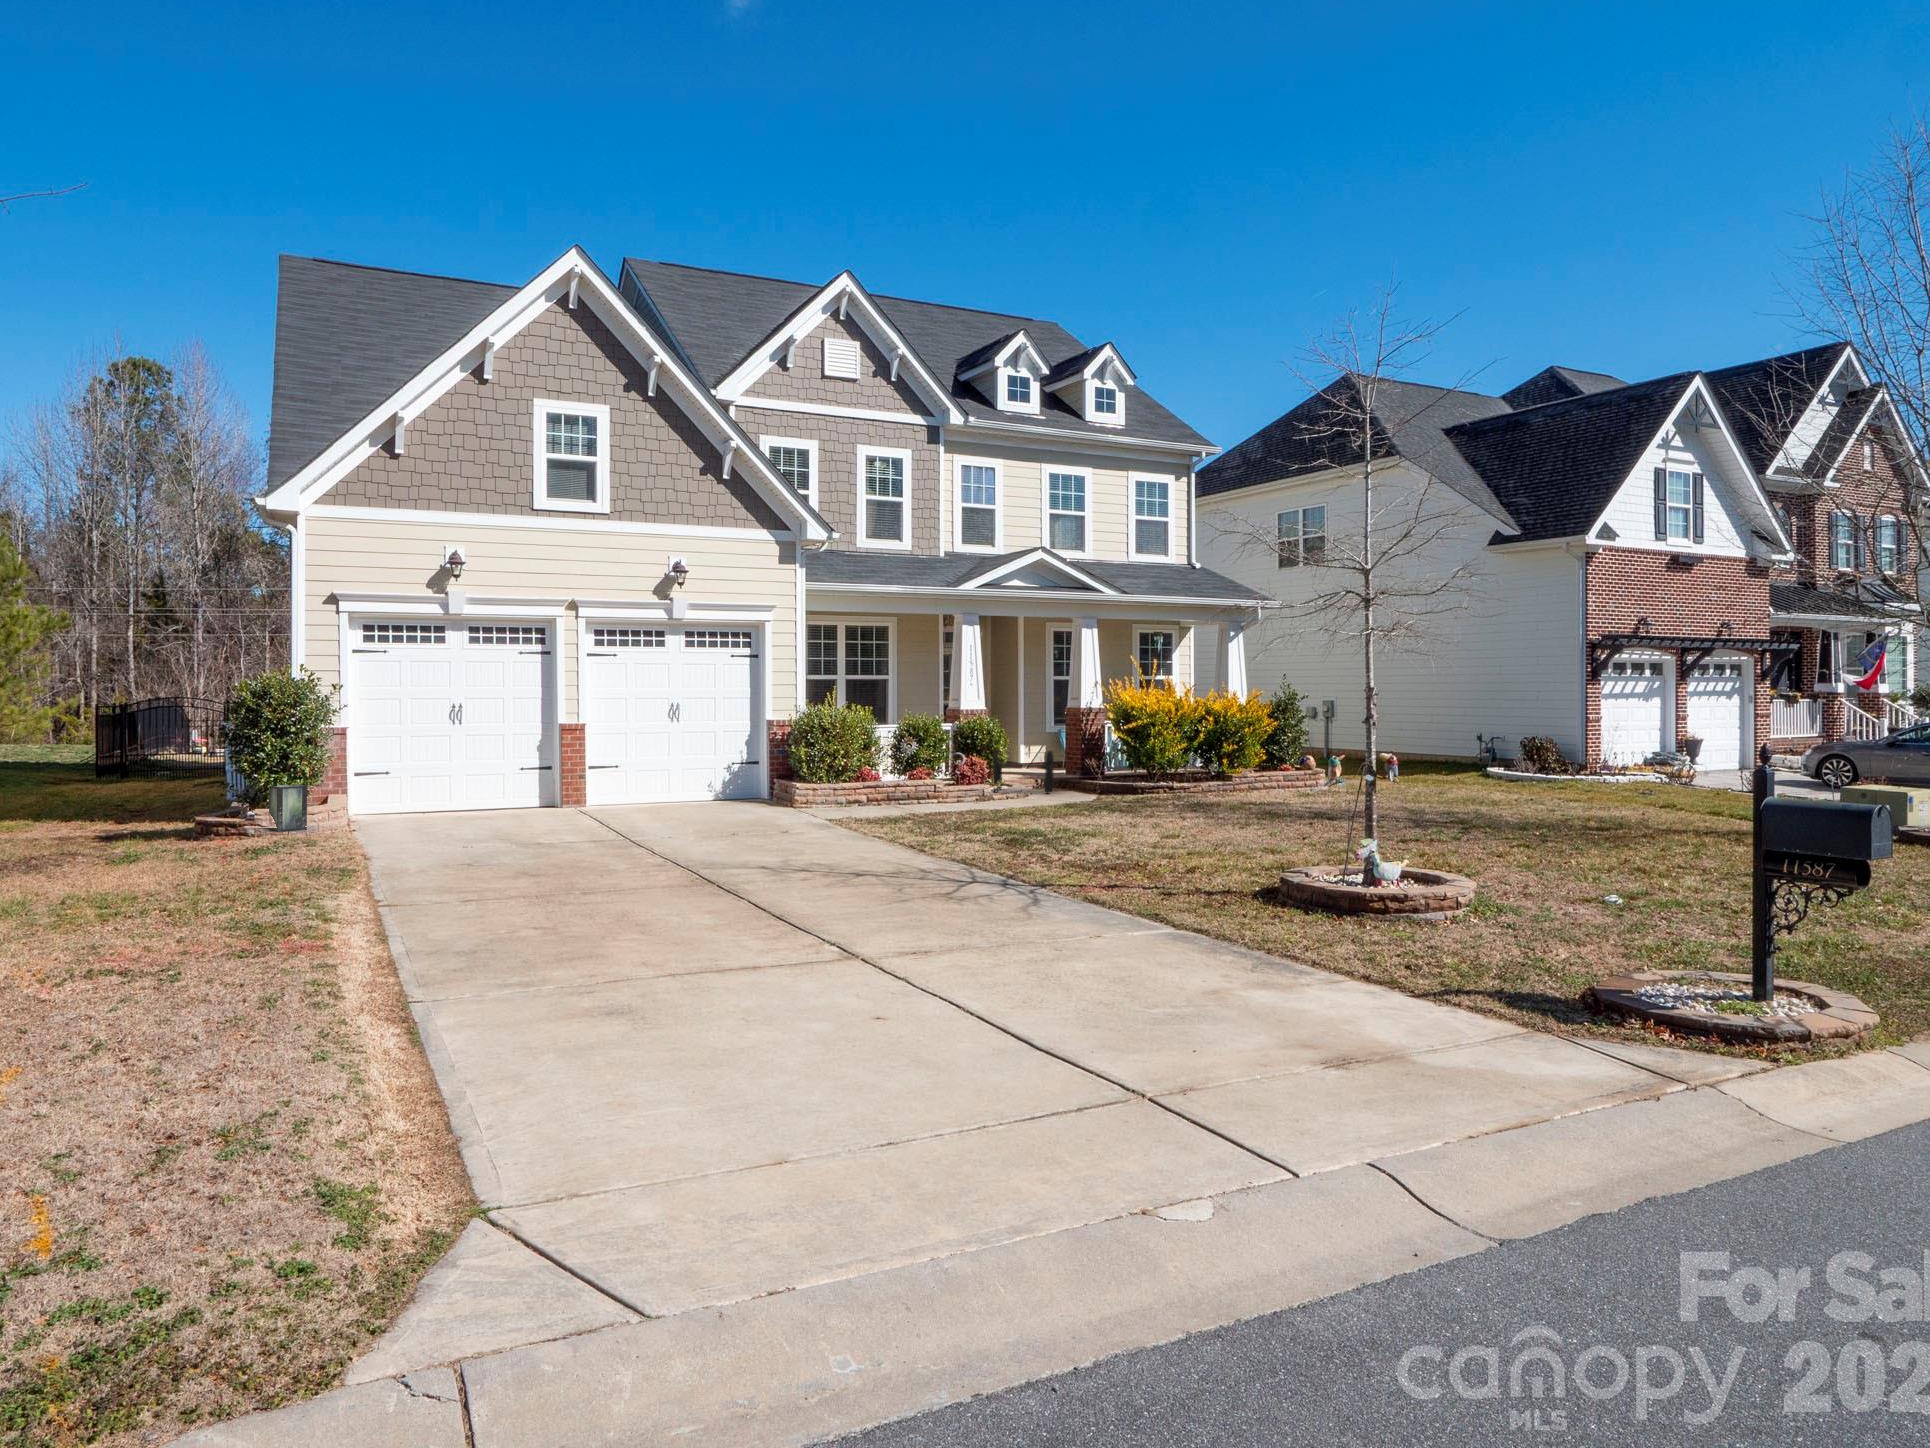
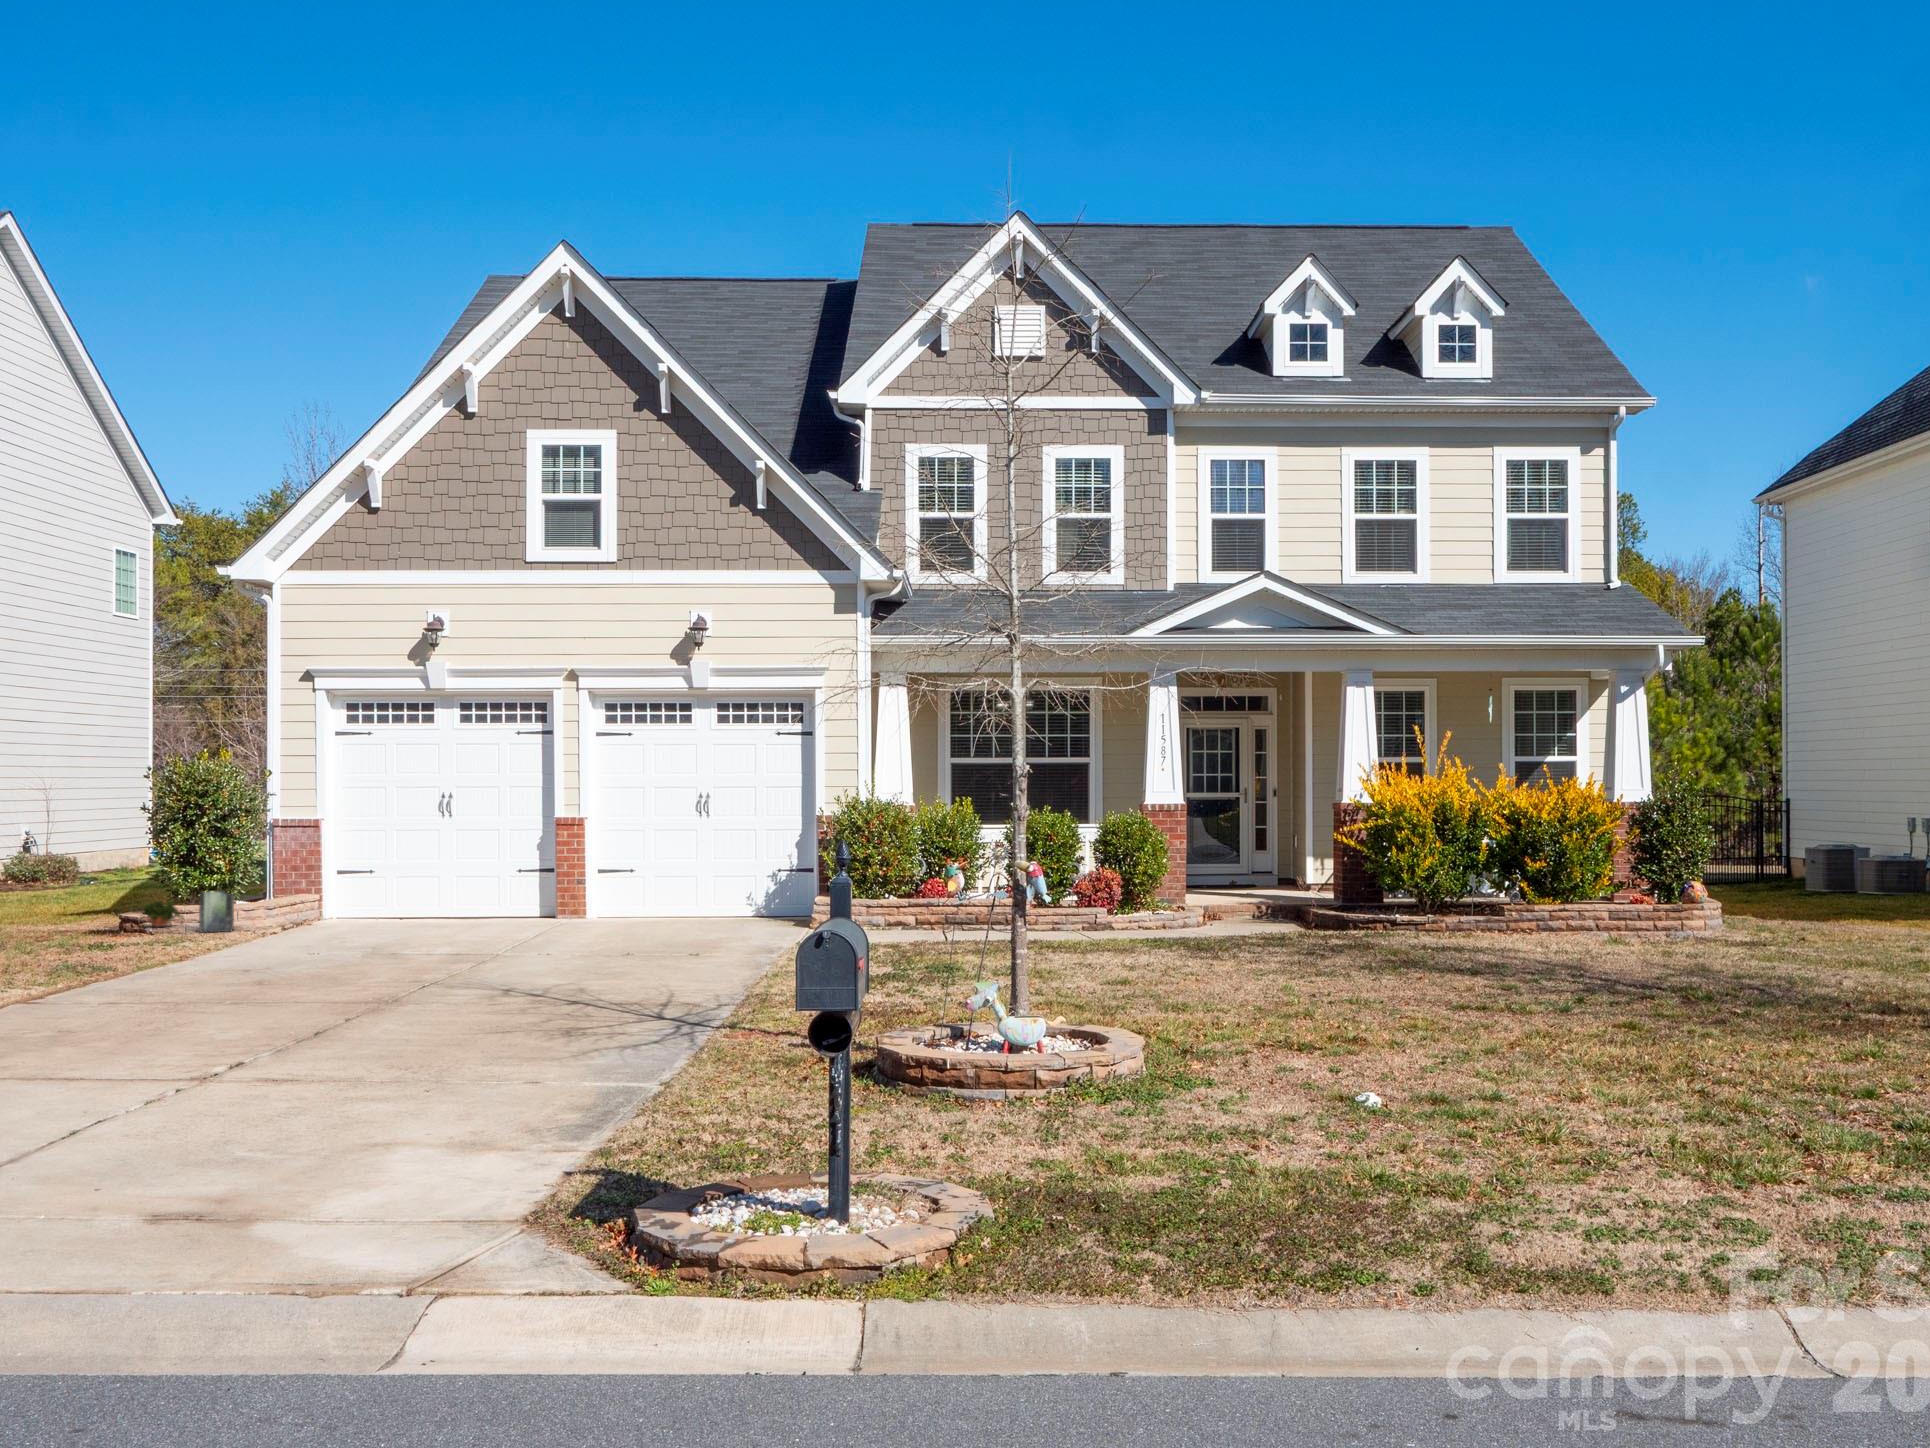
bench: present [993,750,1054,794] -> none [1142,860,1238,926]
potted plant: none [184,801,236,830] -> present [144,900,182,926]

